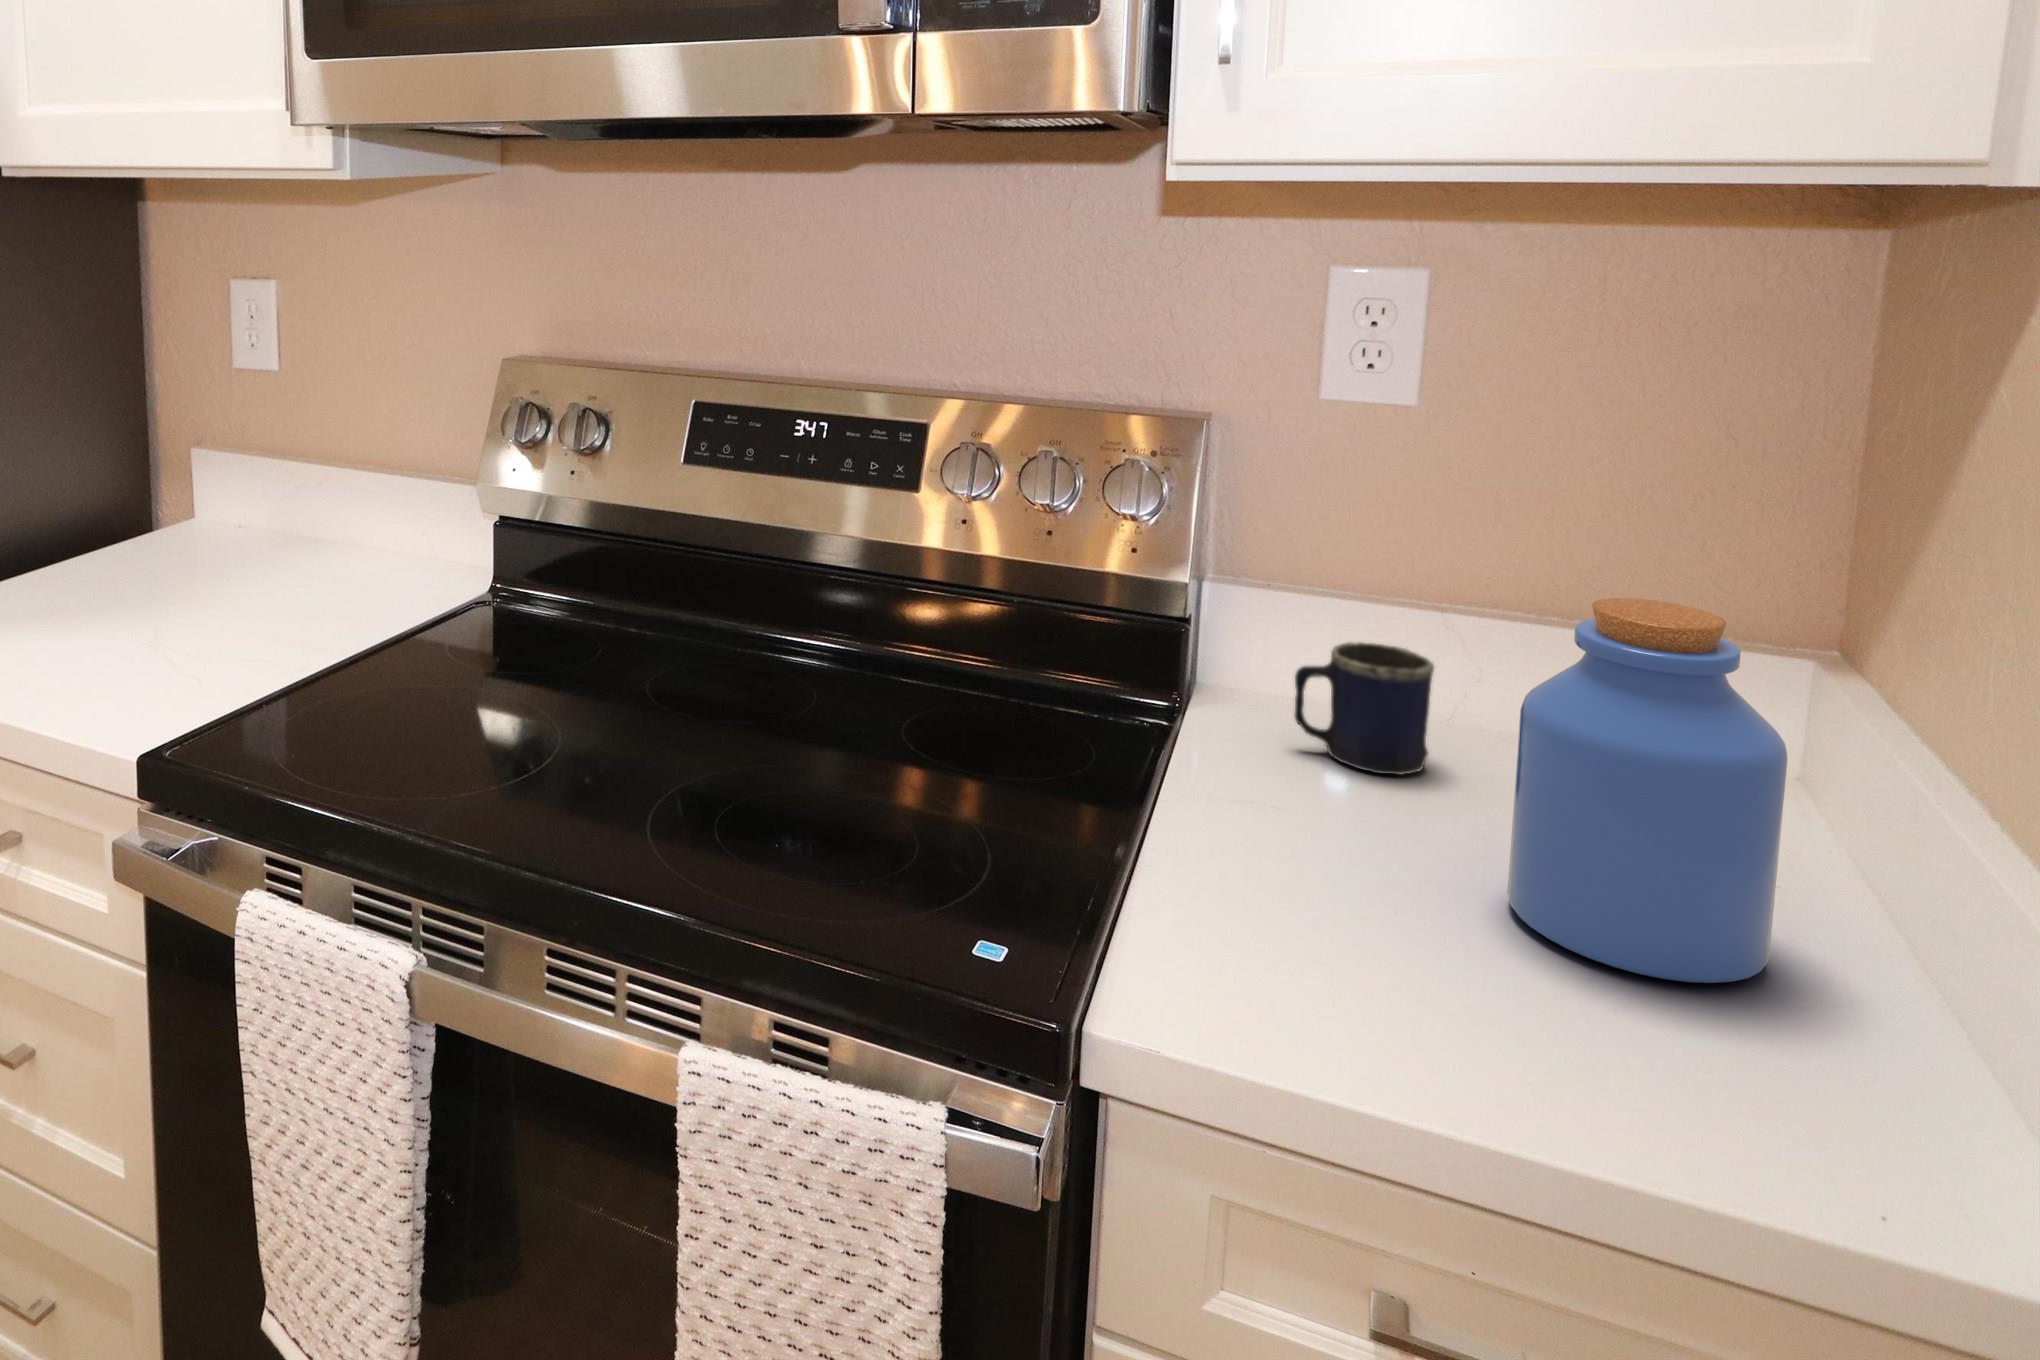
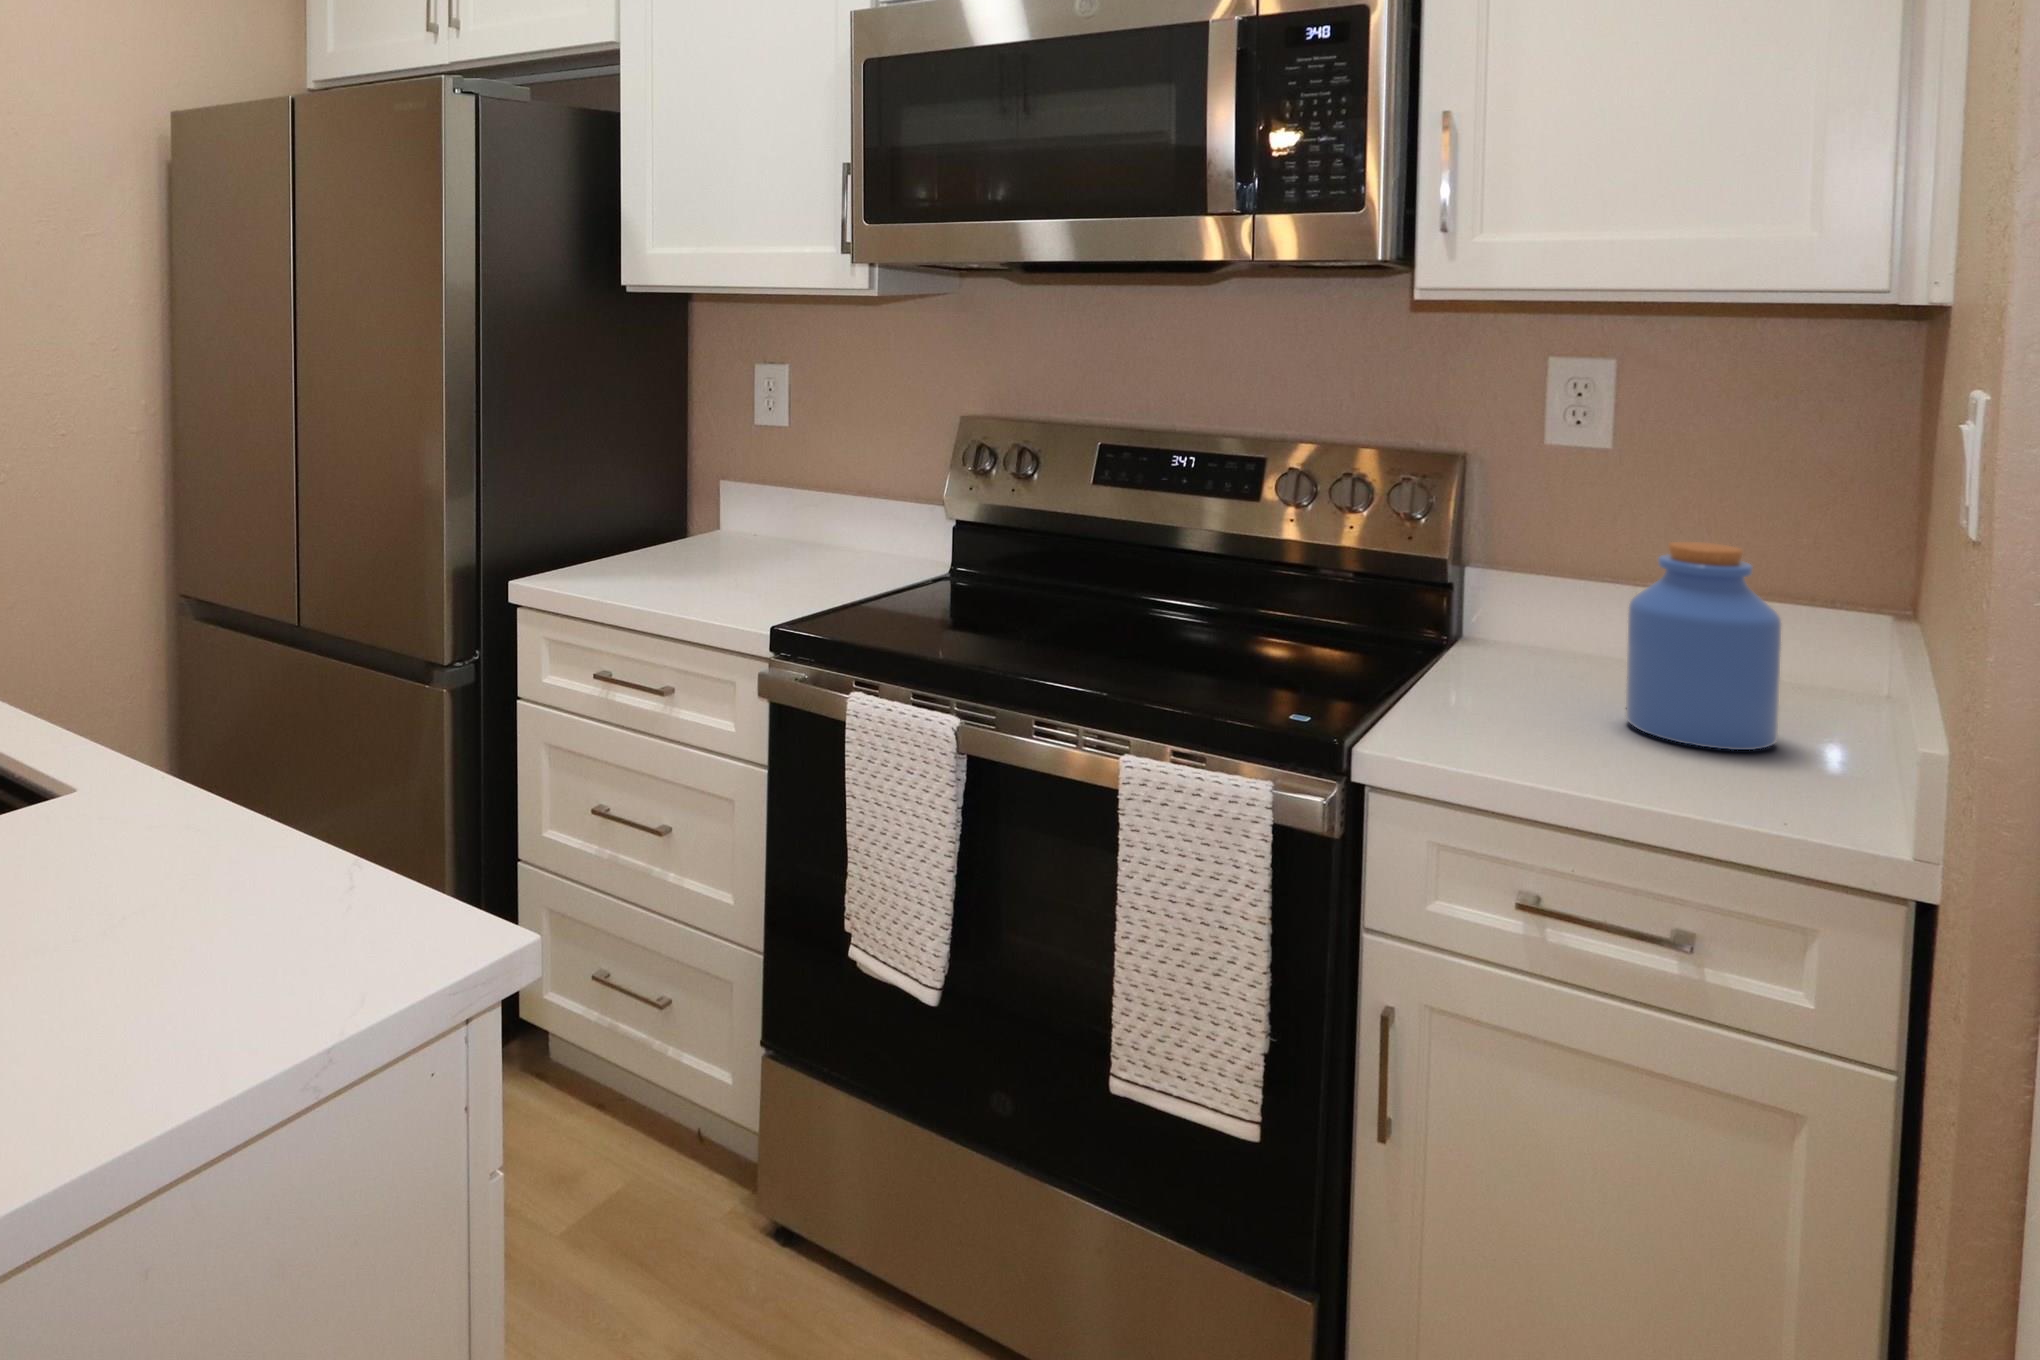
mug: present [1295,642,1434,775] -> none [1517,595,1610,674]

